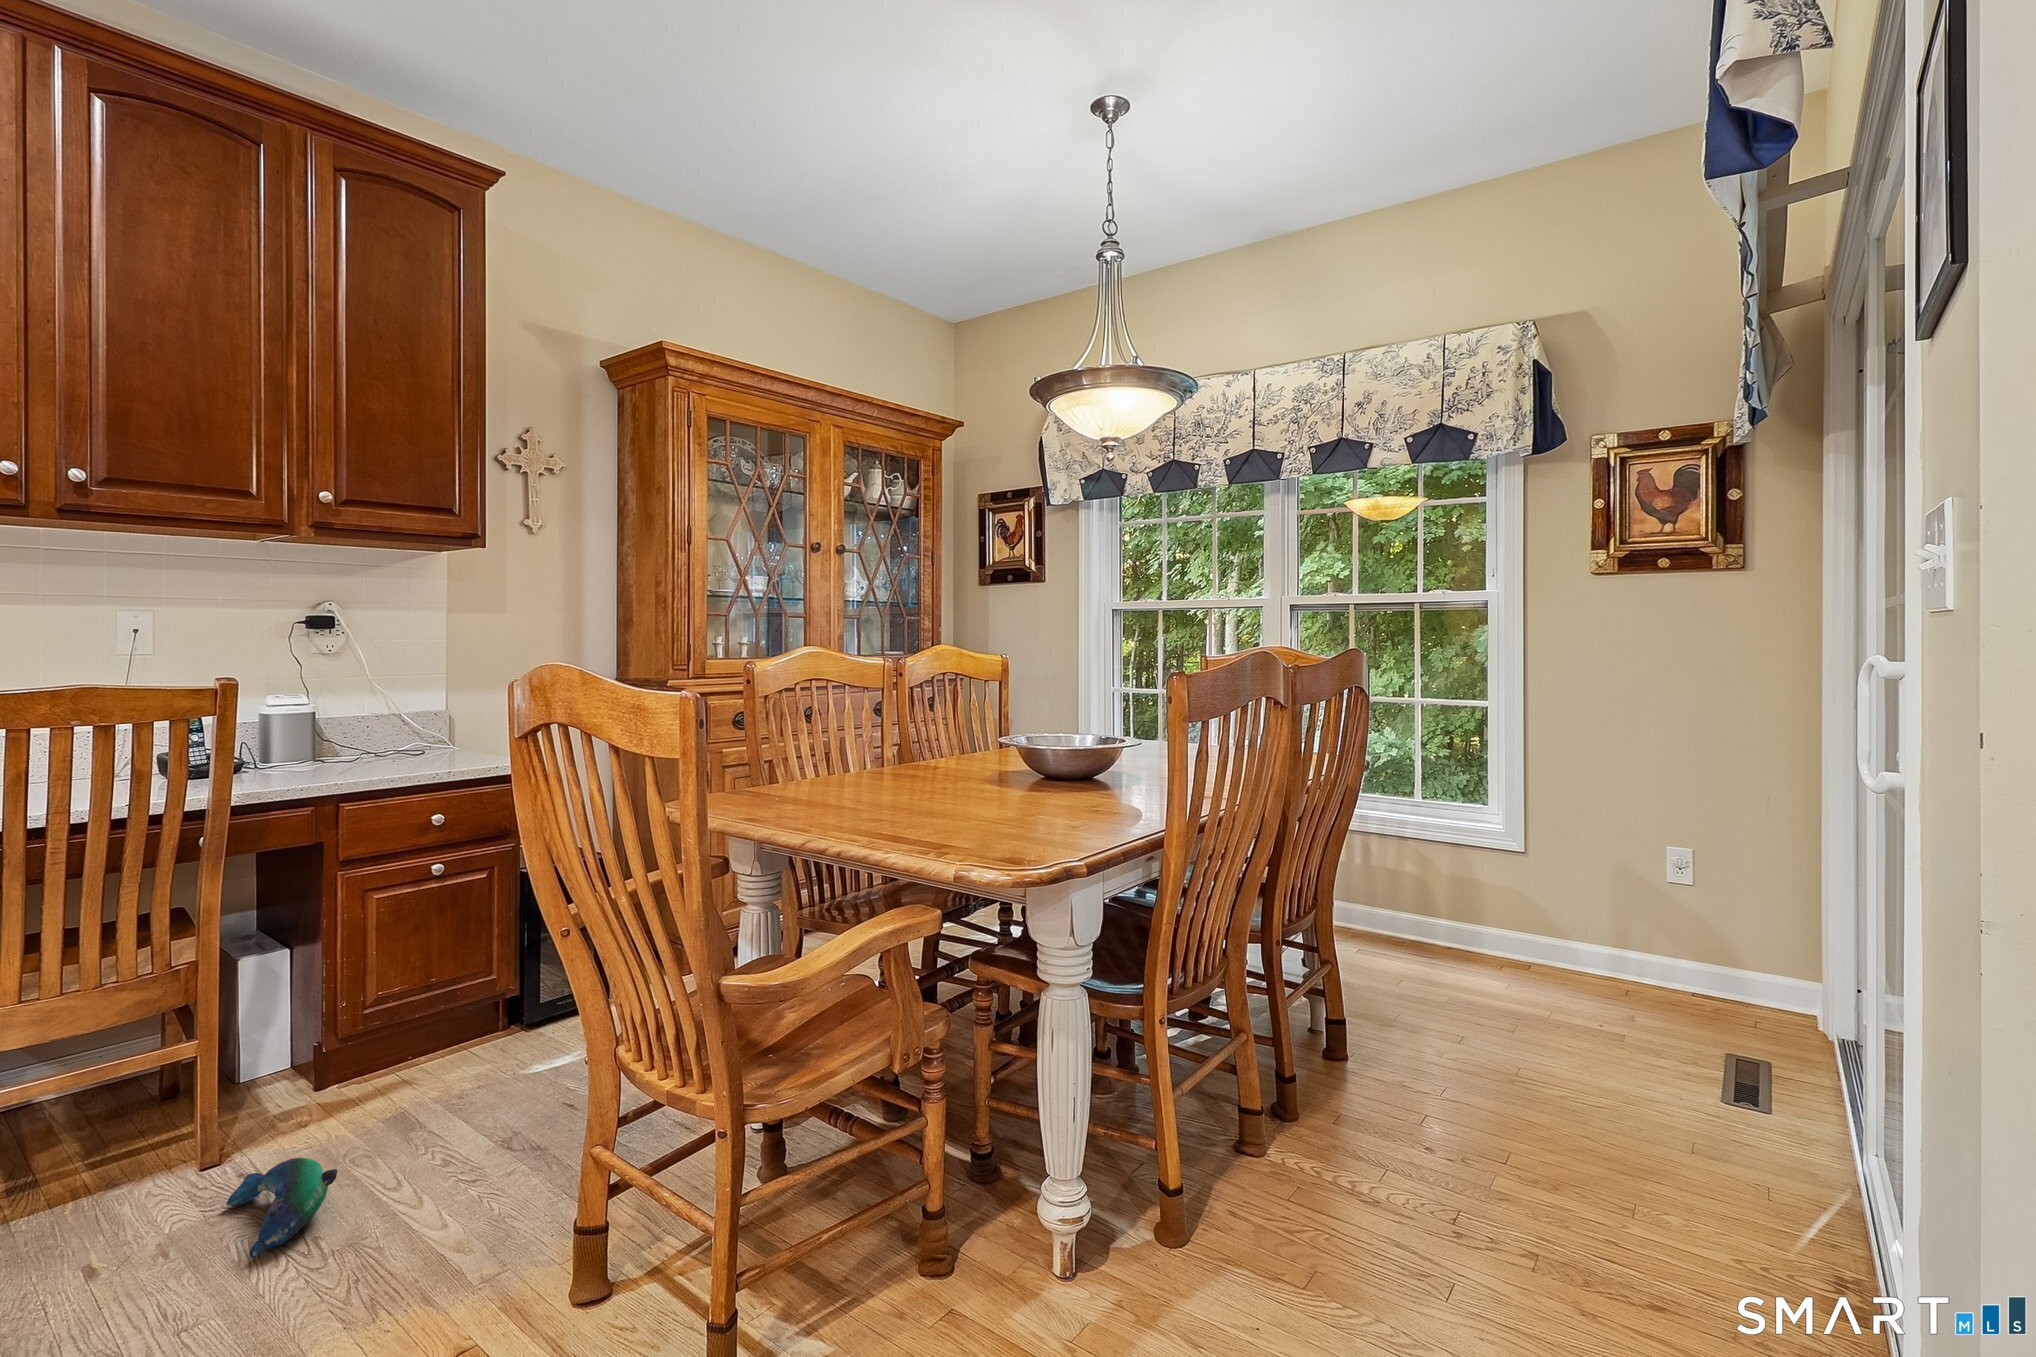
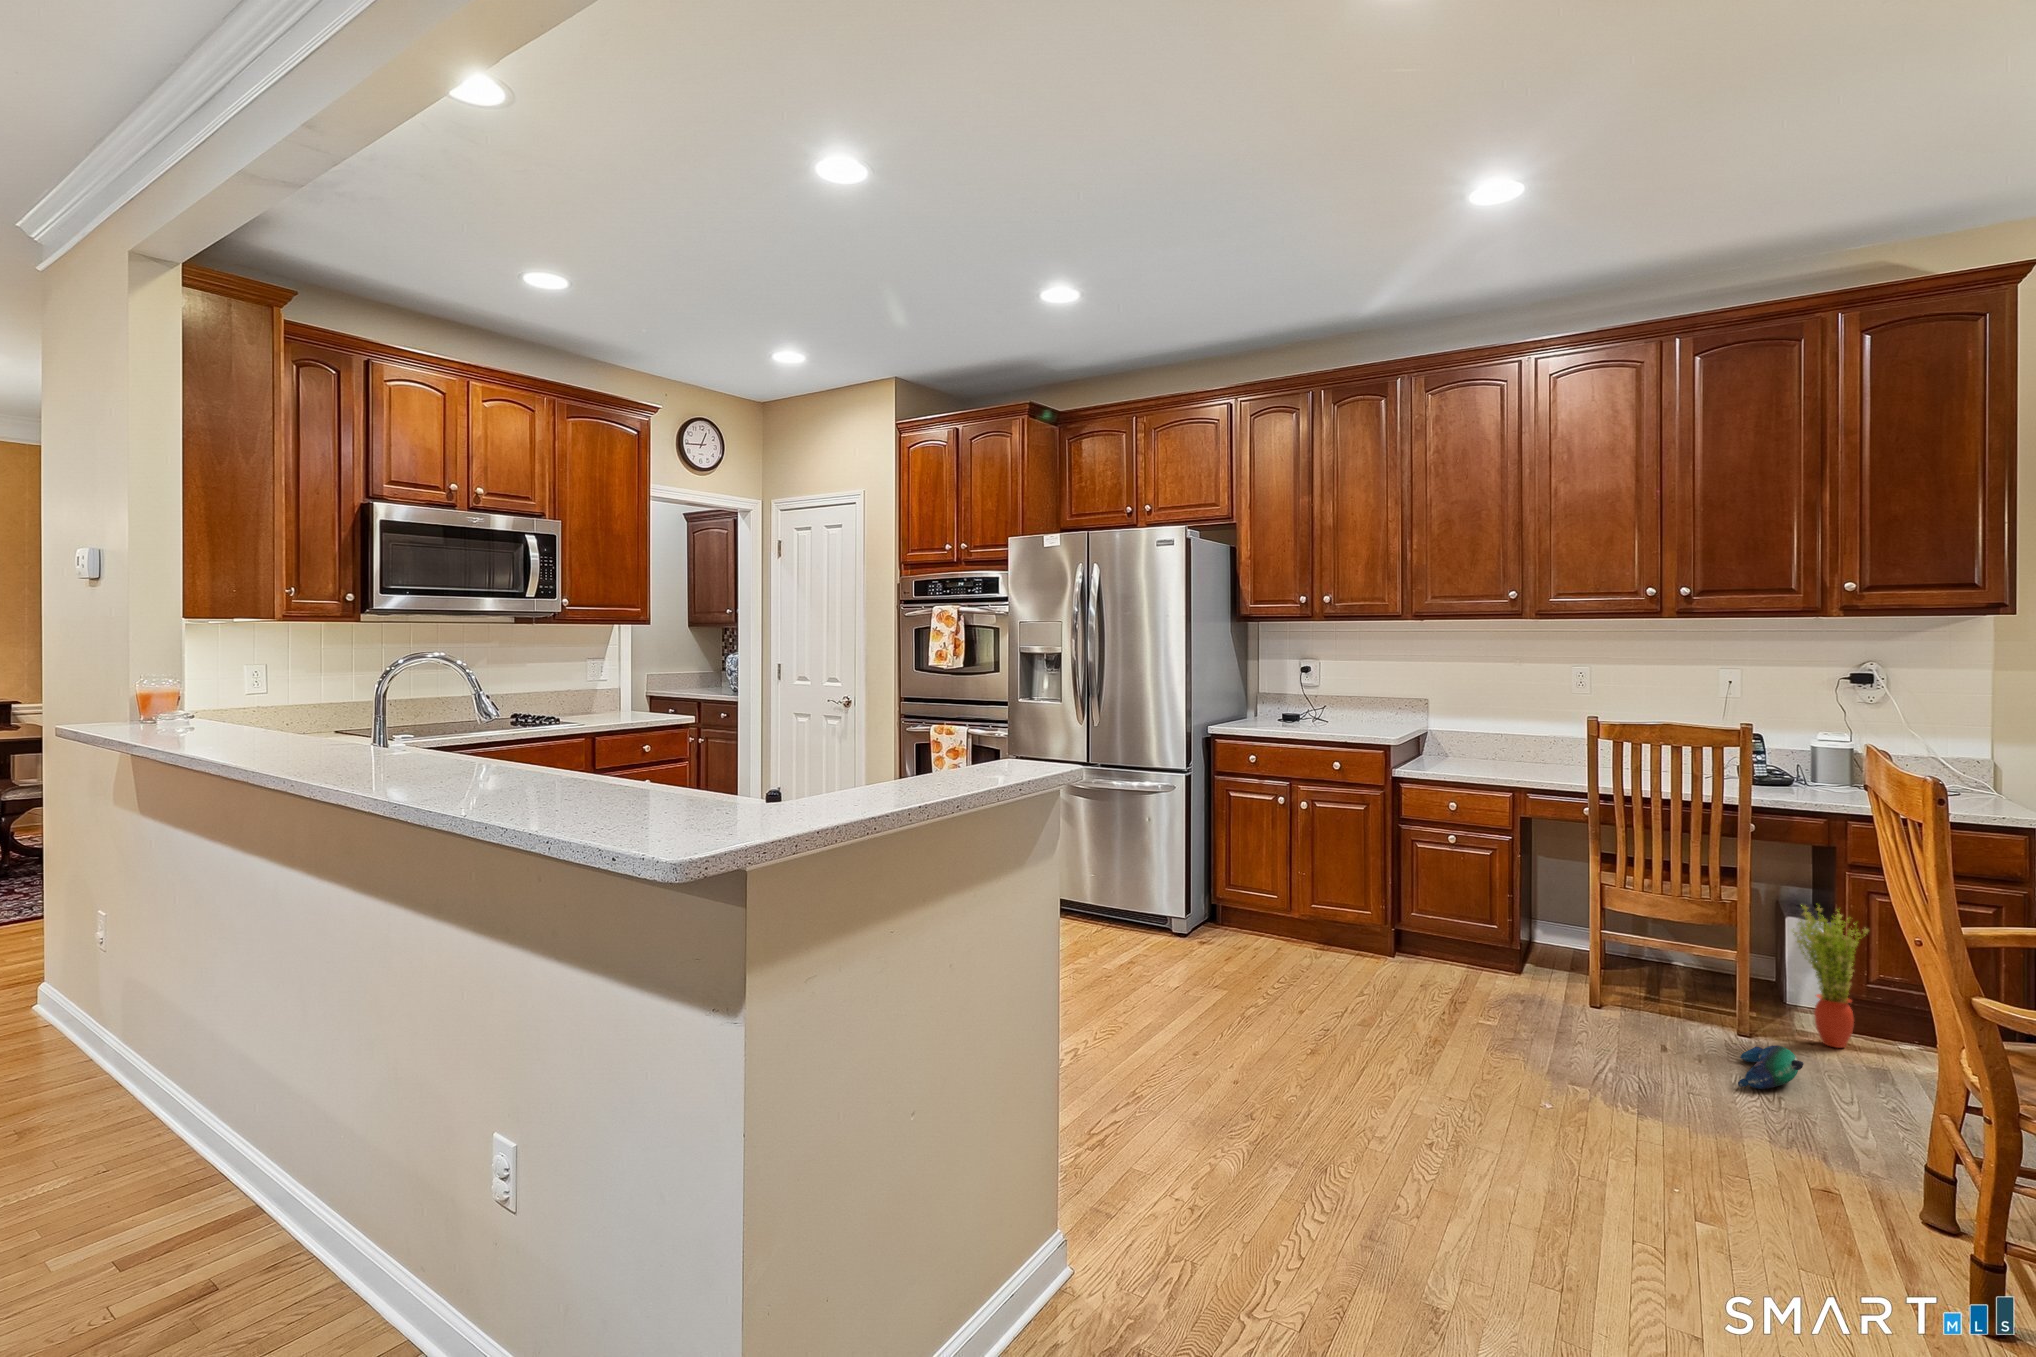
potted plant: none [278,926,379,1122] -> present [1794,905,1868,1048]

